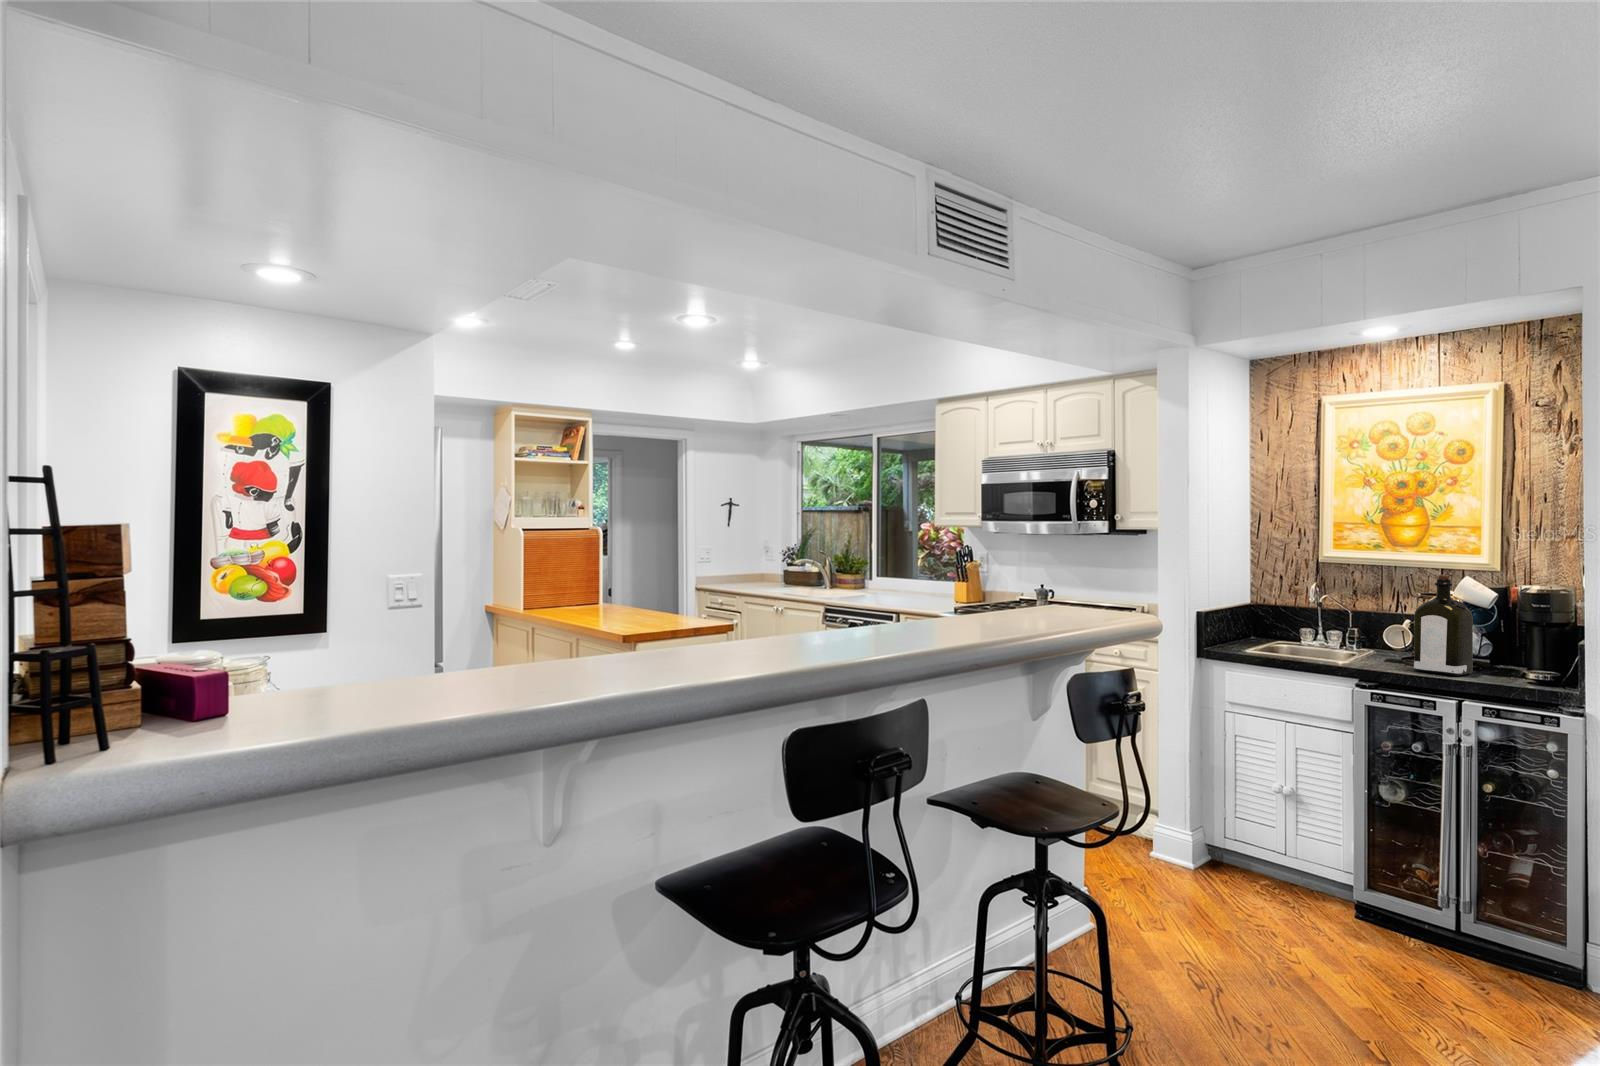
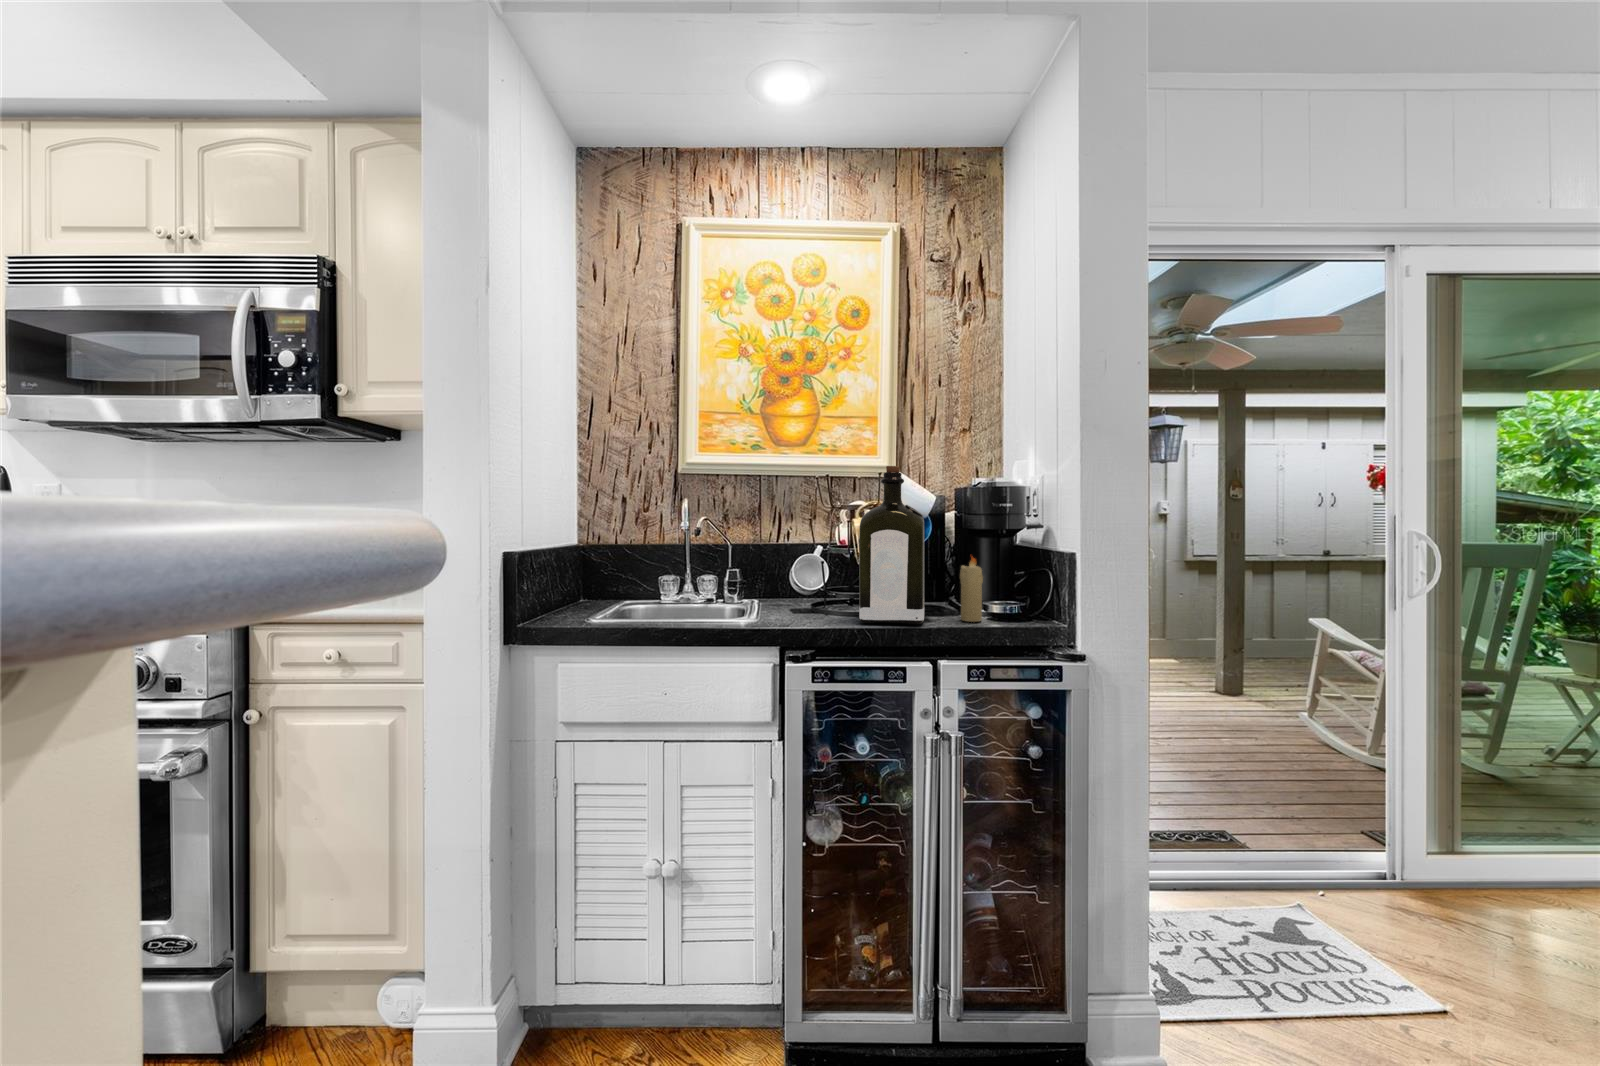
candle: none [1496,635,1515,680] -> present [960,557,983,622]

